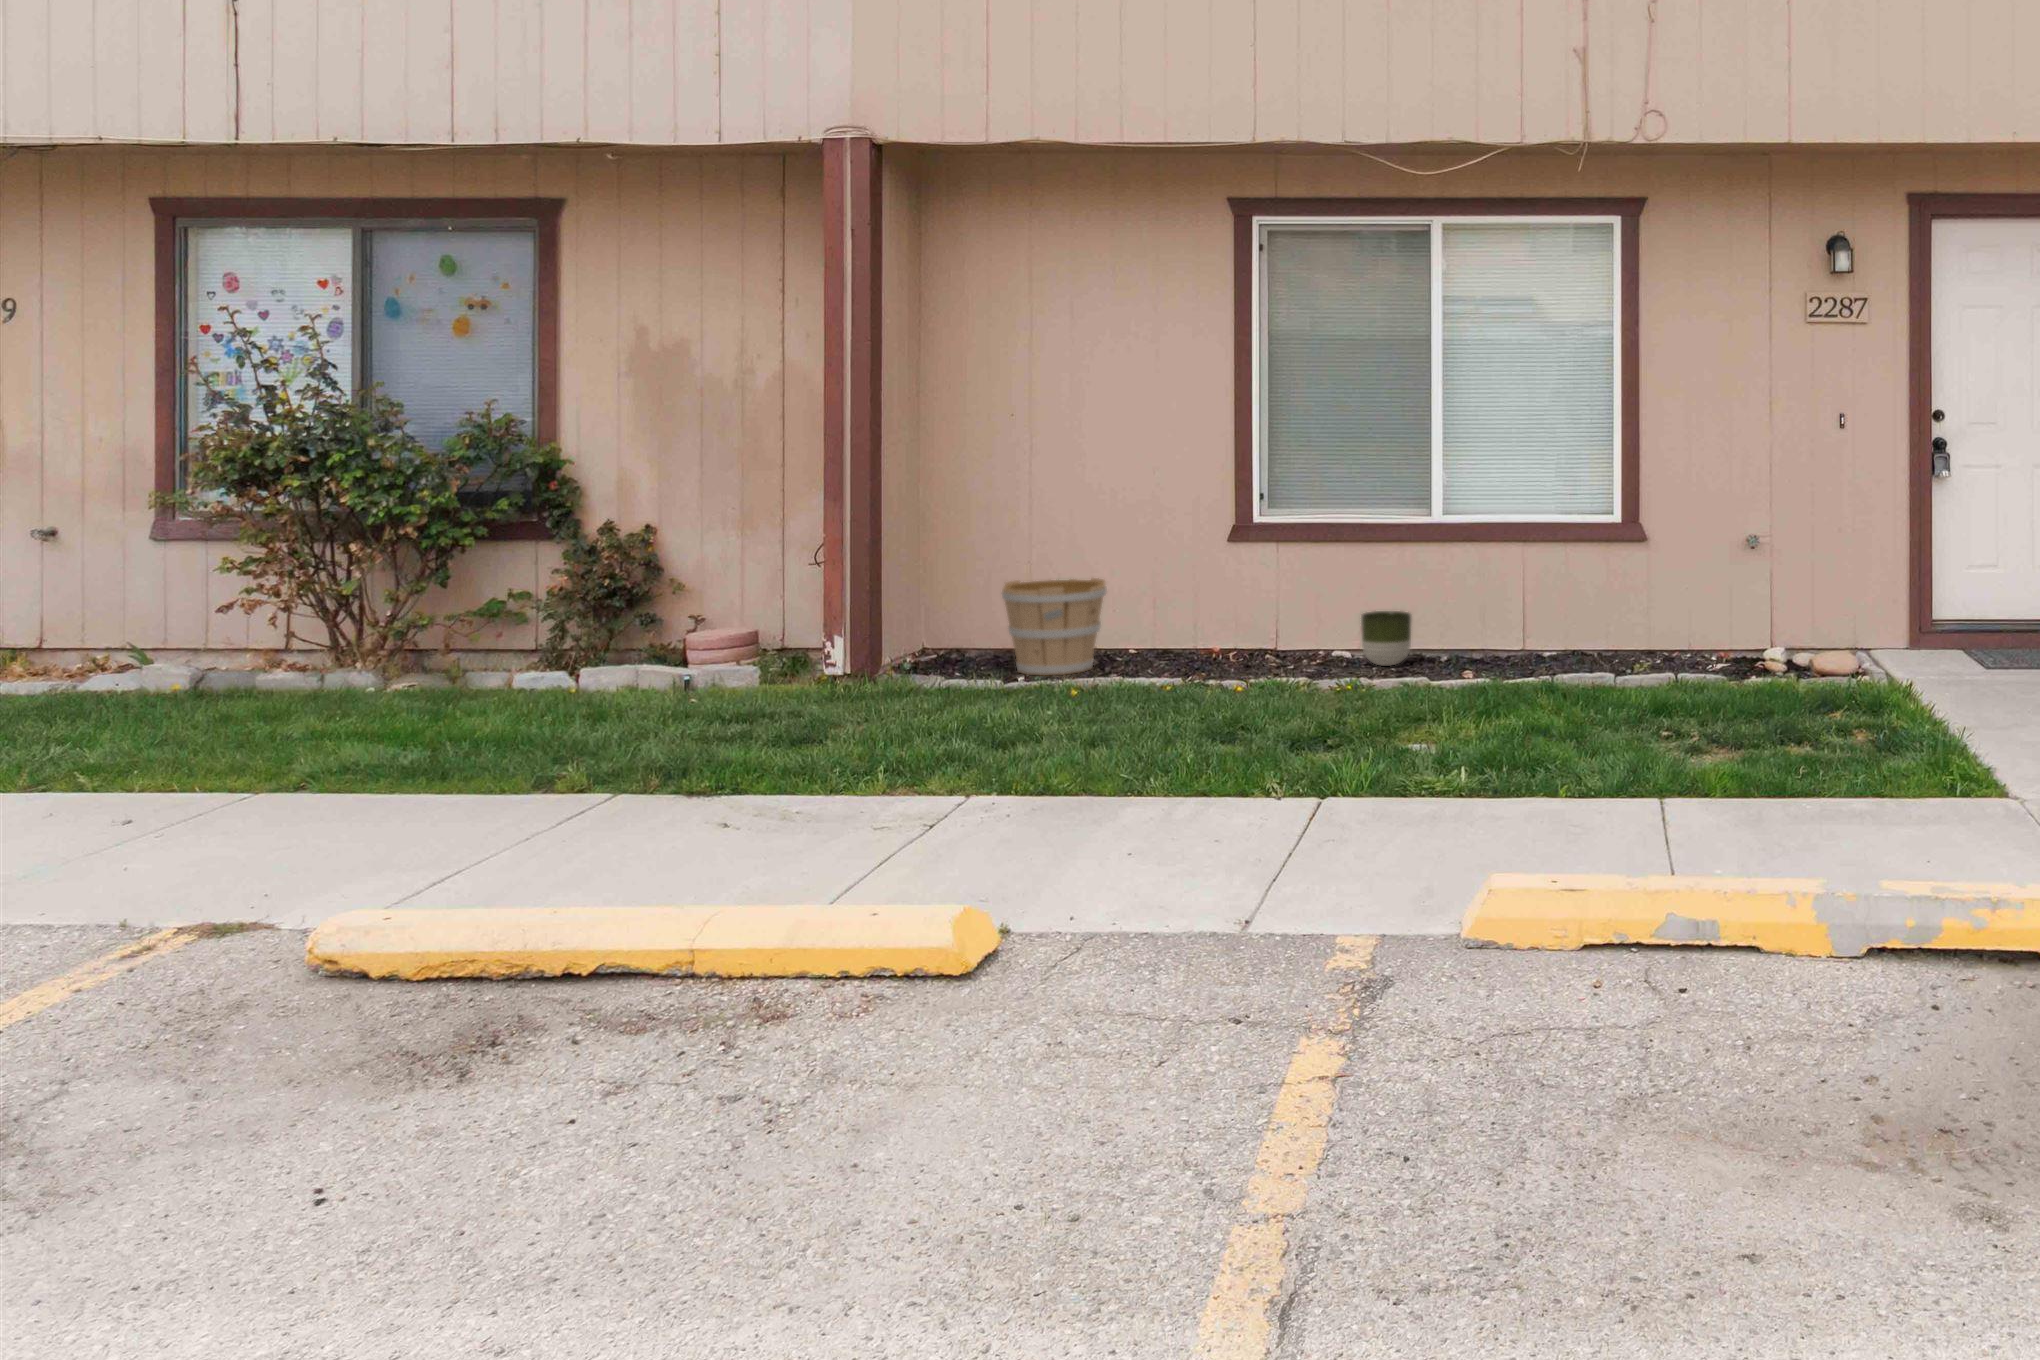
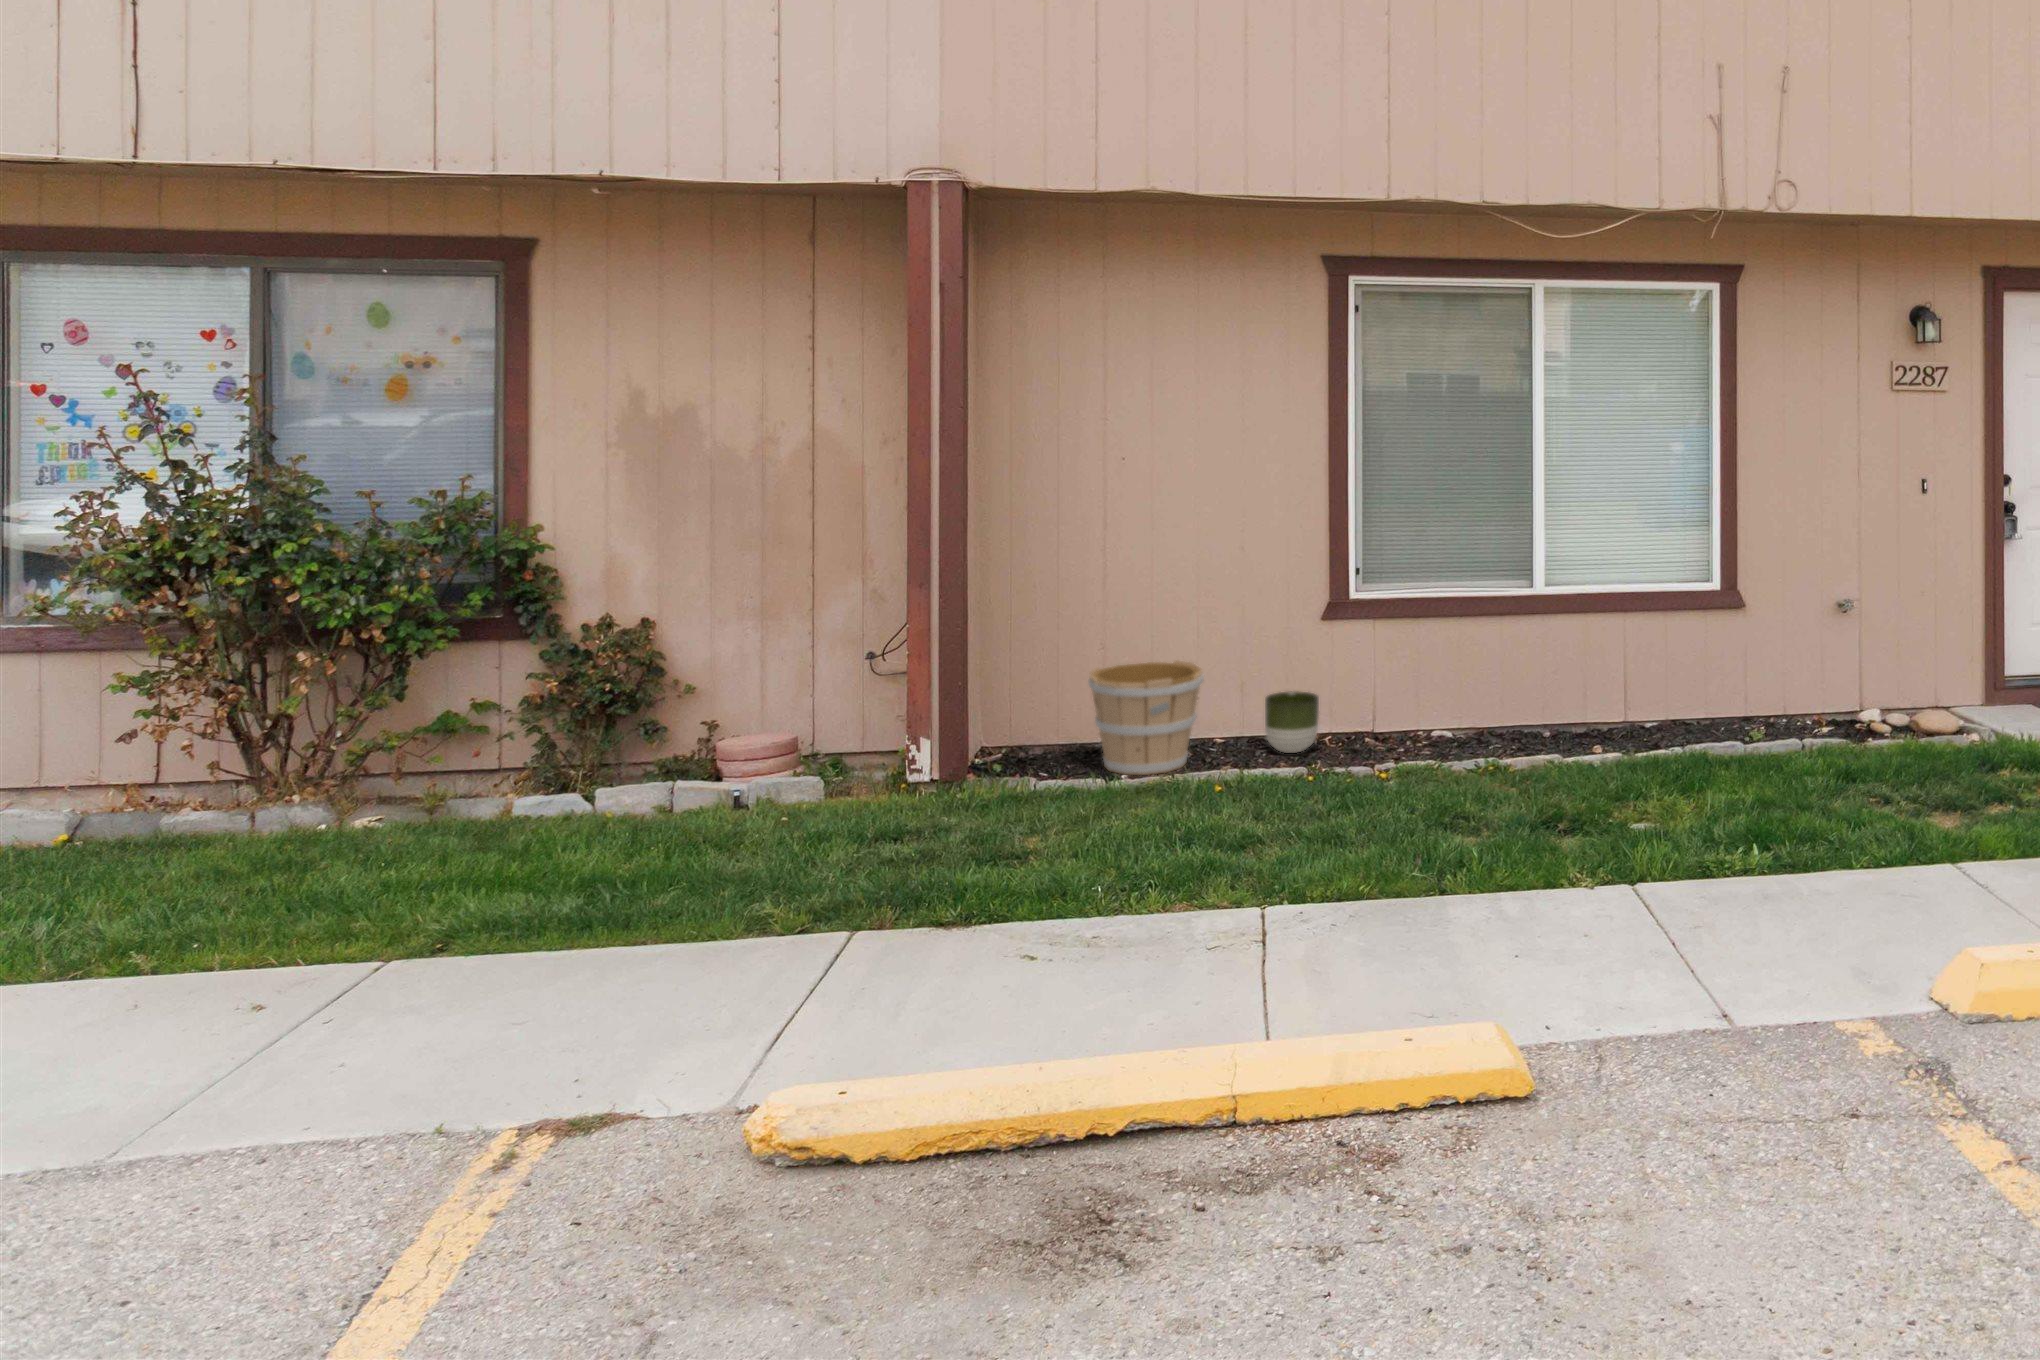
planter: present [1361,611,1412,666] -> present [1265,691,1319,753]

